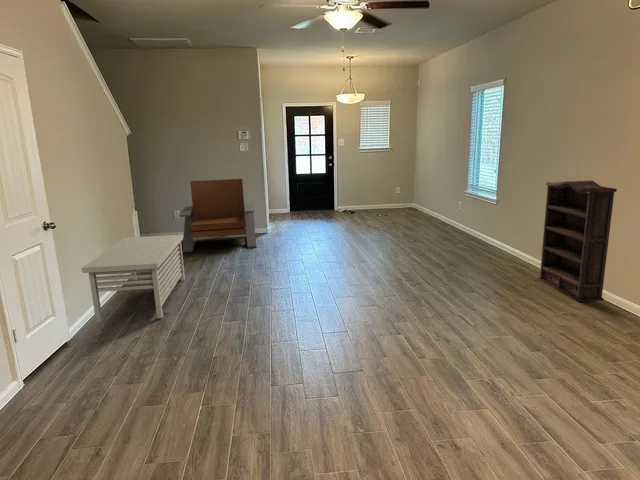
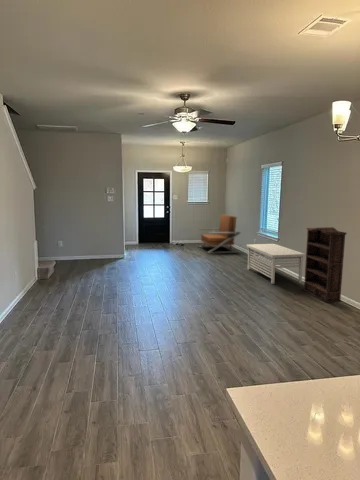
lounge chair: present [179,179,256,253] -> present [199,215,240,254]
storage bench: present [82,235,185,322] -> present [246,244,305,284]

